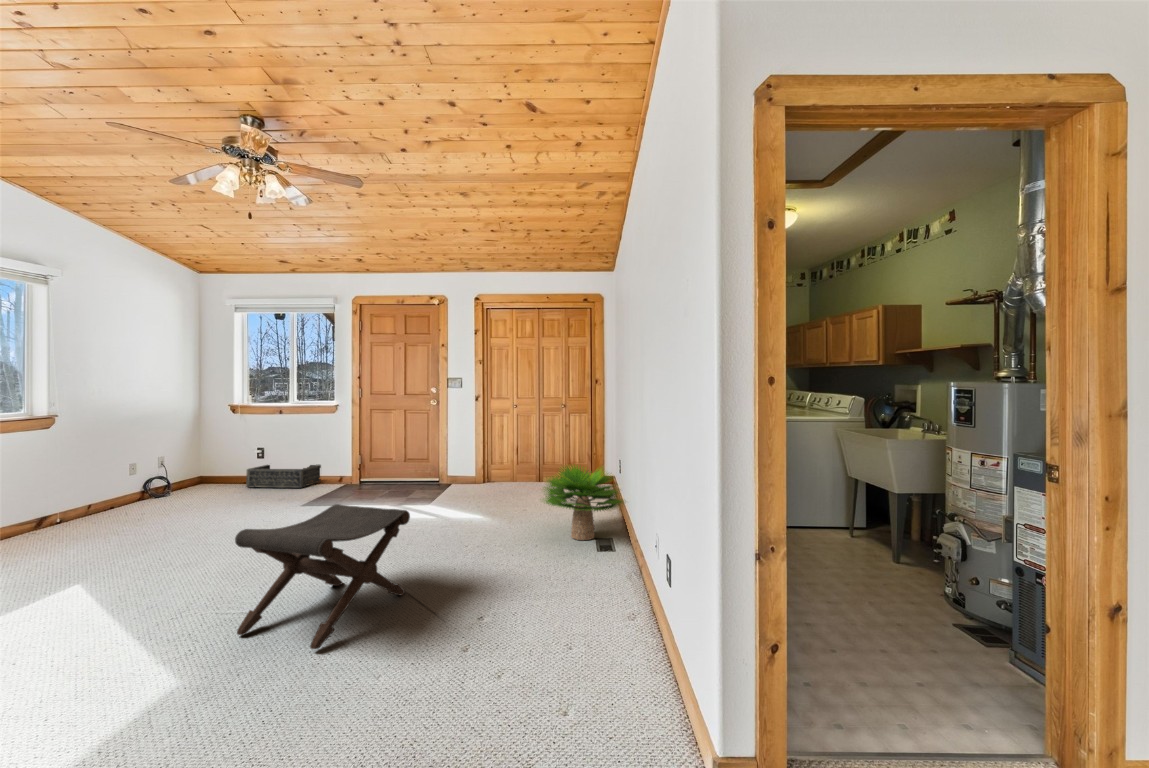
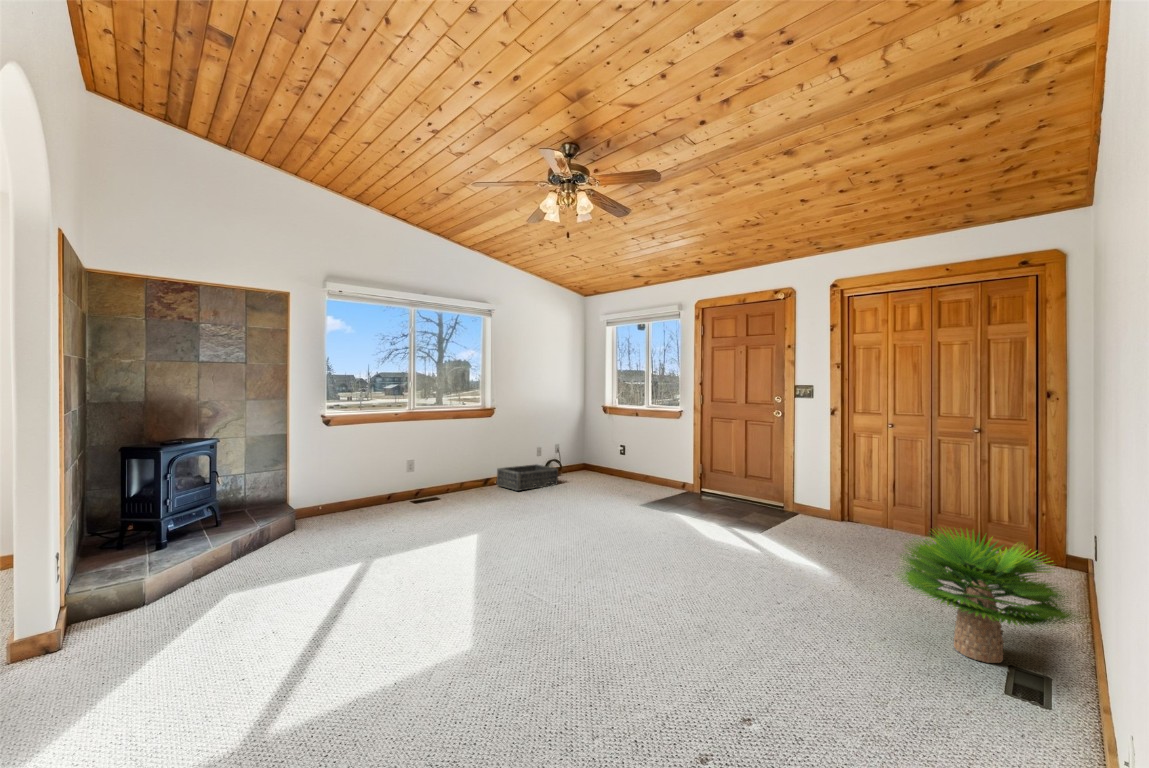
basket: present [246,464,321,488] -> present [497,465,558,491]
footstool: present [235,504,410,649] -> none [510,524,679,683]

